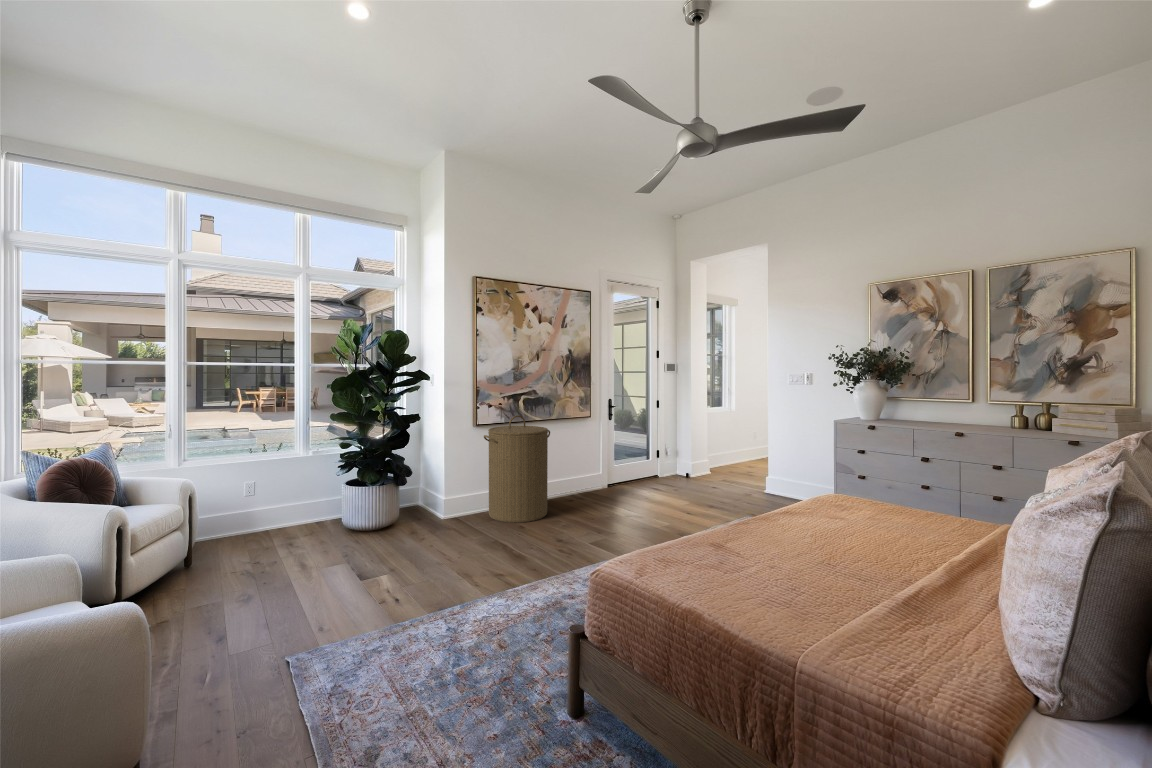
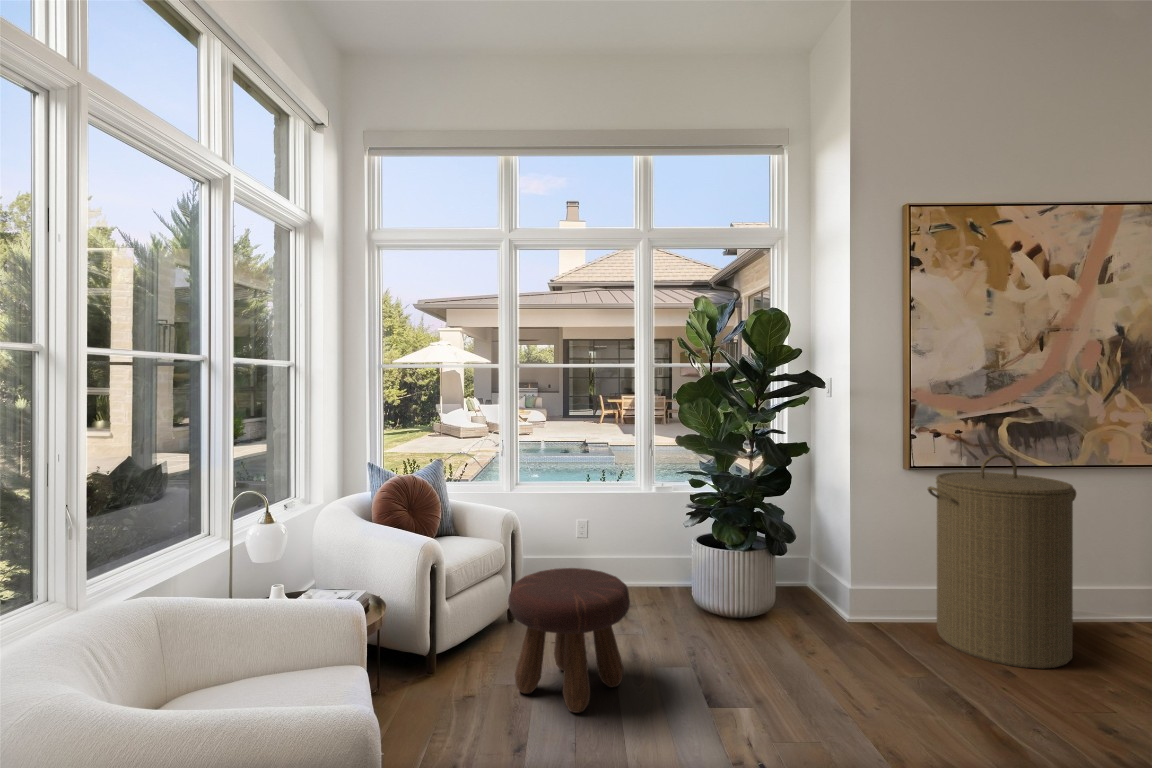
footstool: none [203,509,303,601] -> present [508,568,630,713]

